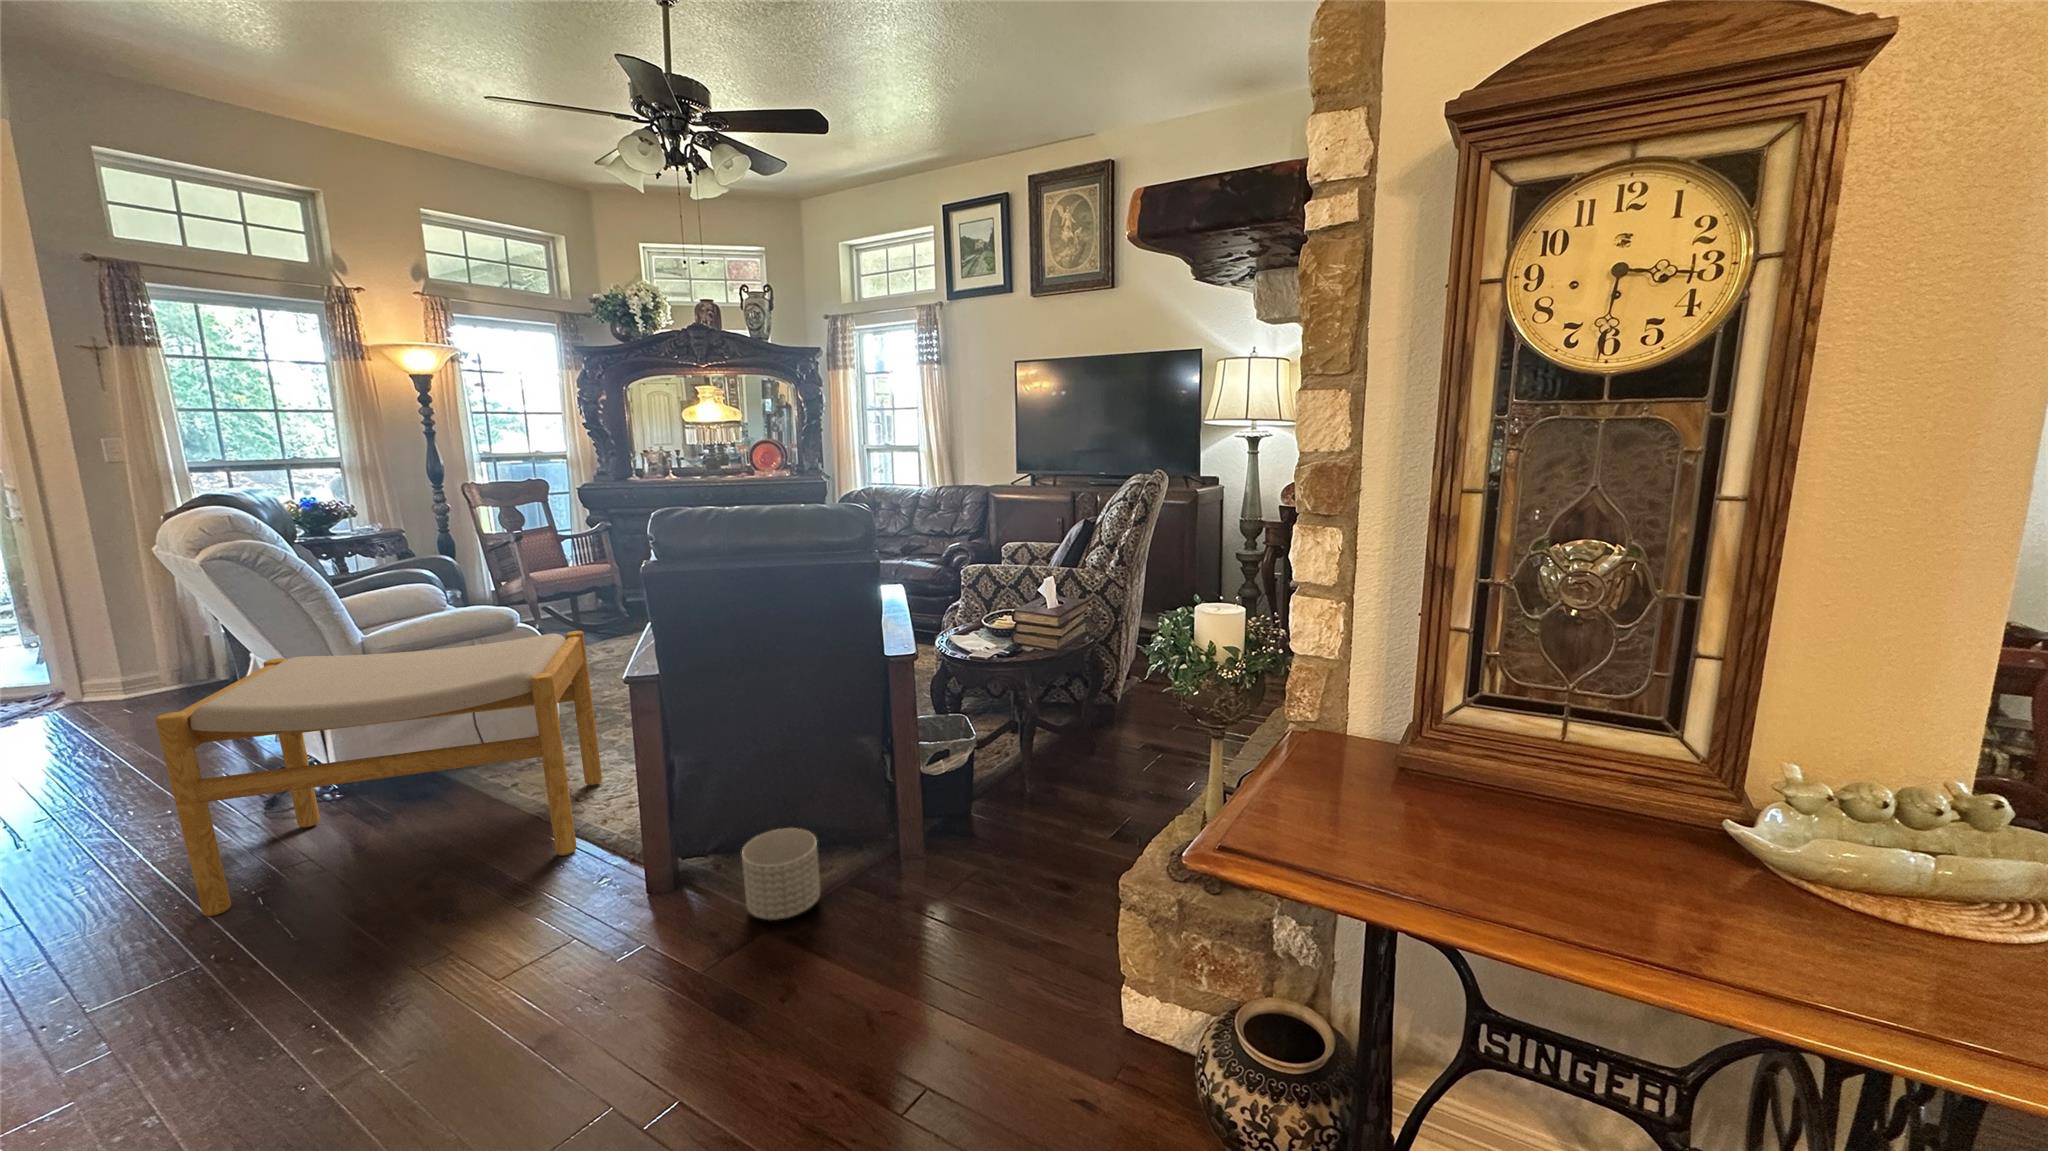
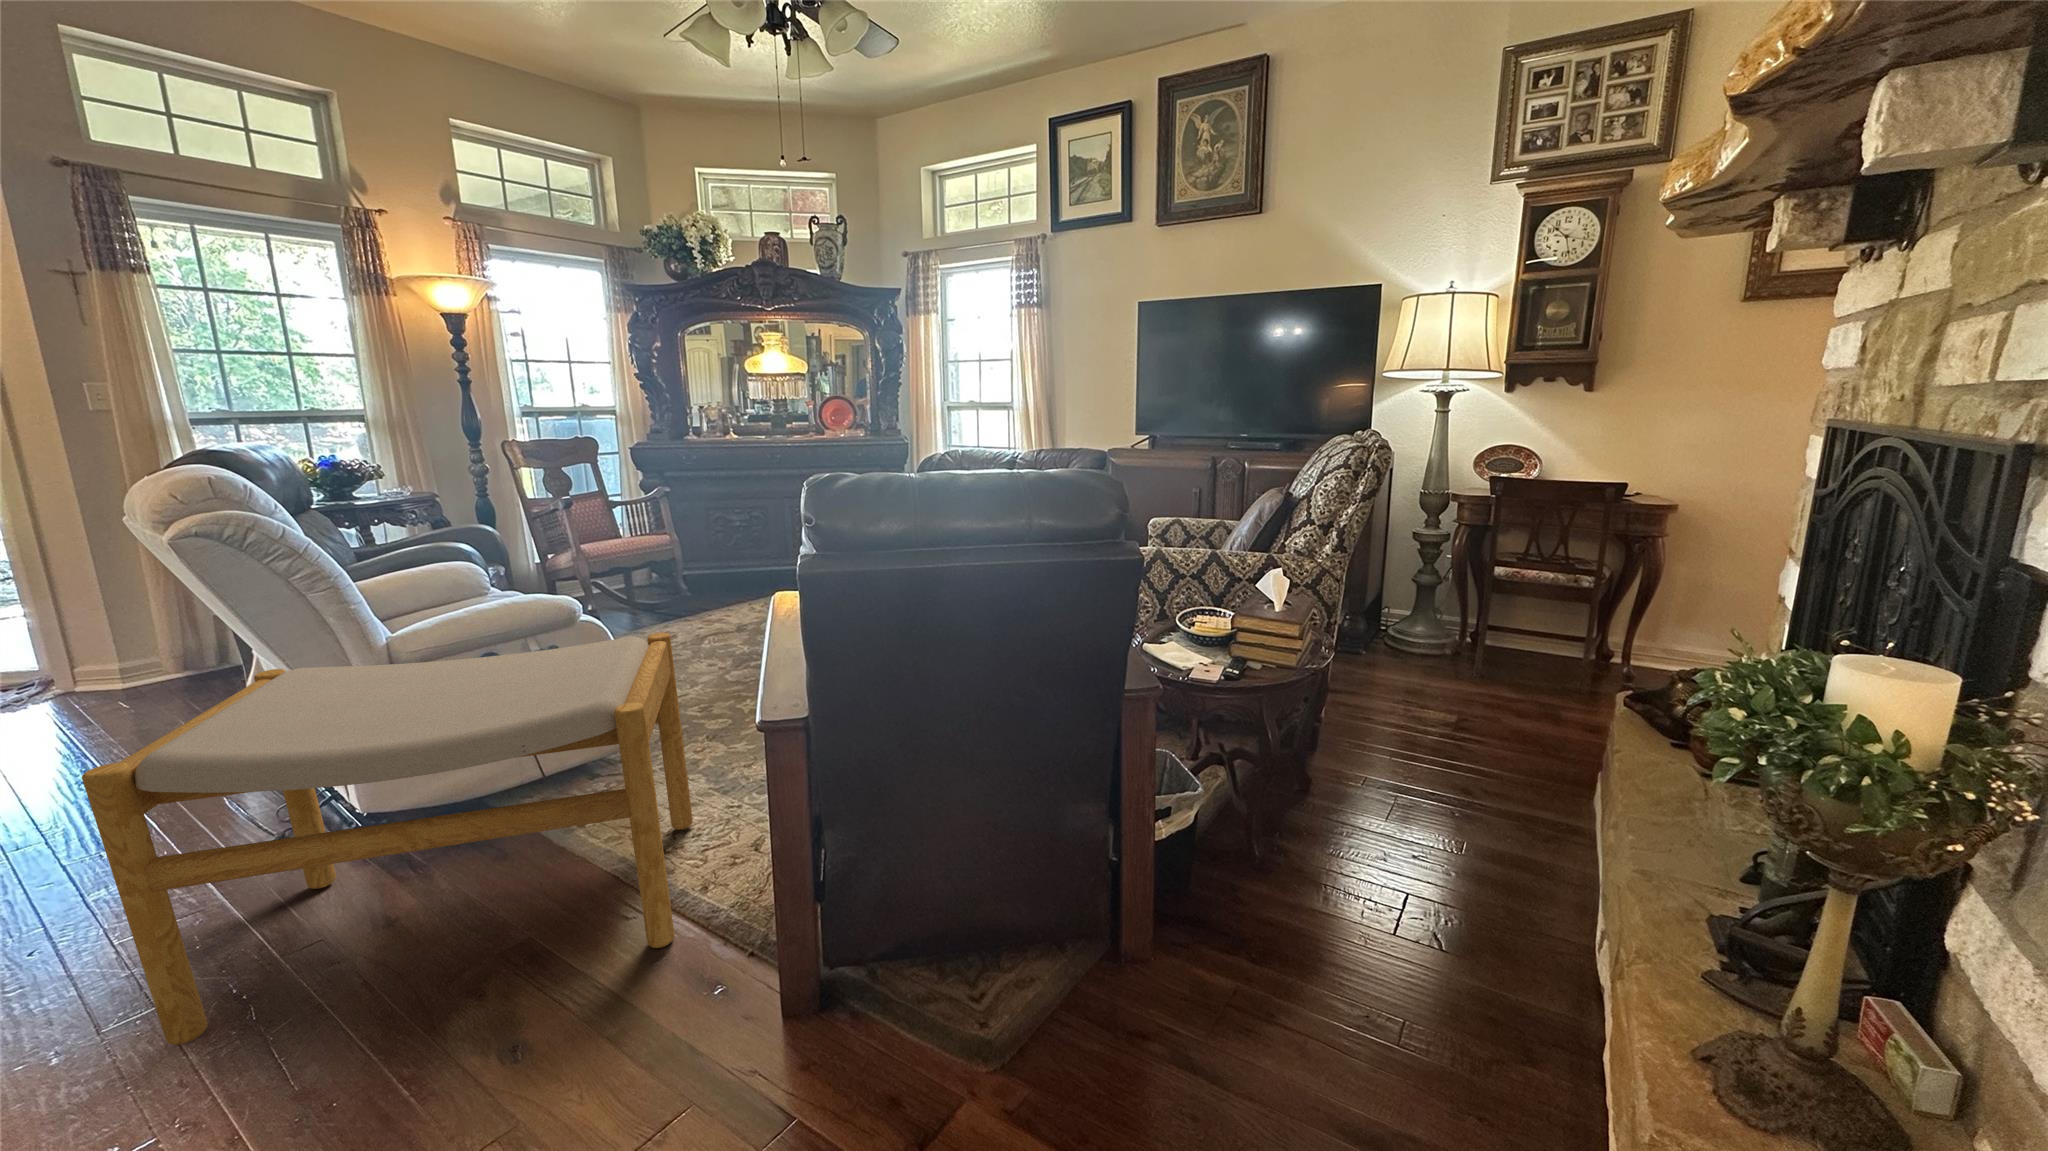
planter: present [742,828,820,920] -> none [934,940,1041,1090]

